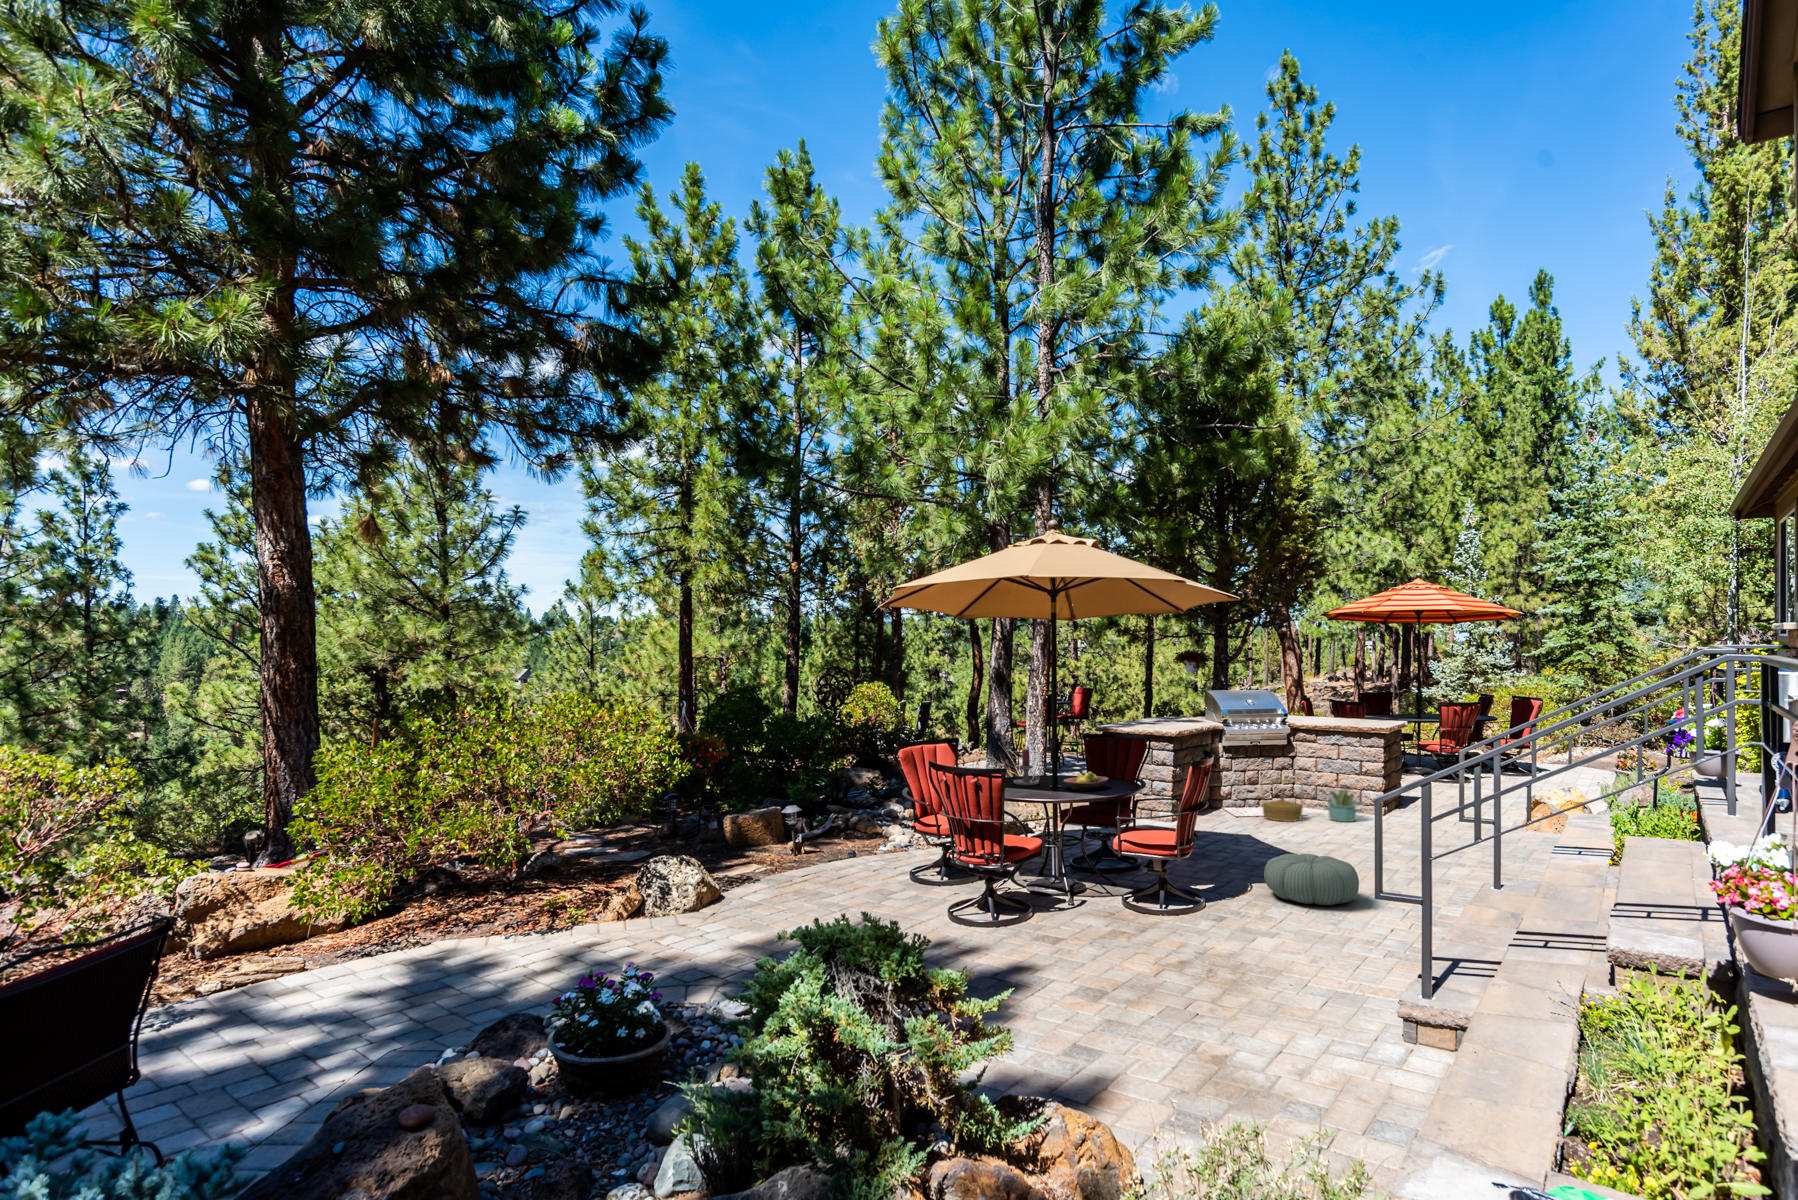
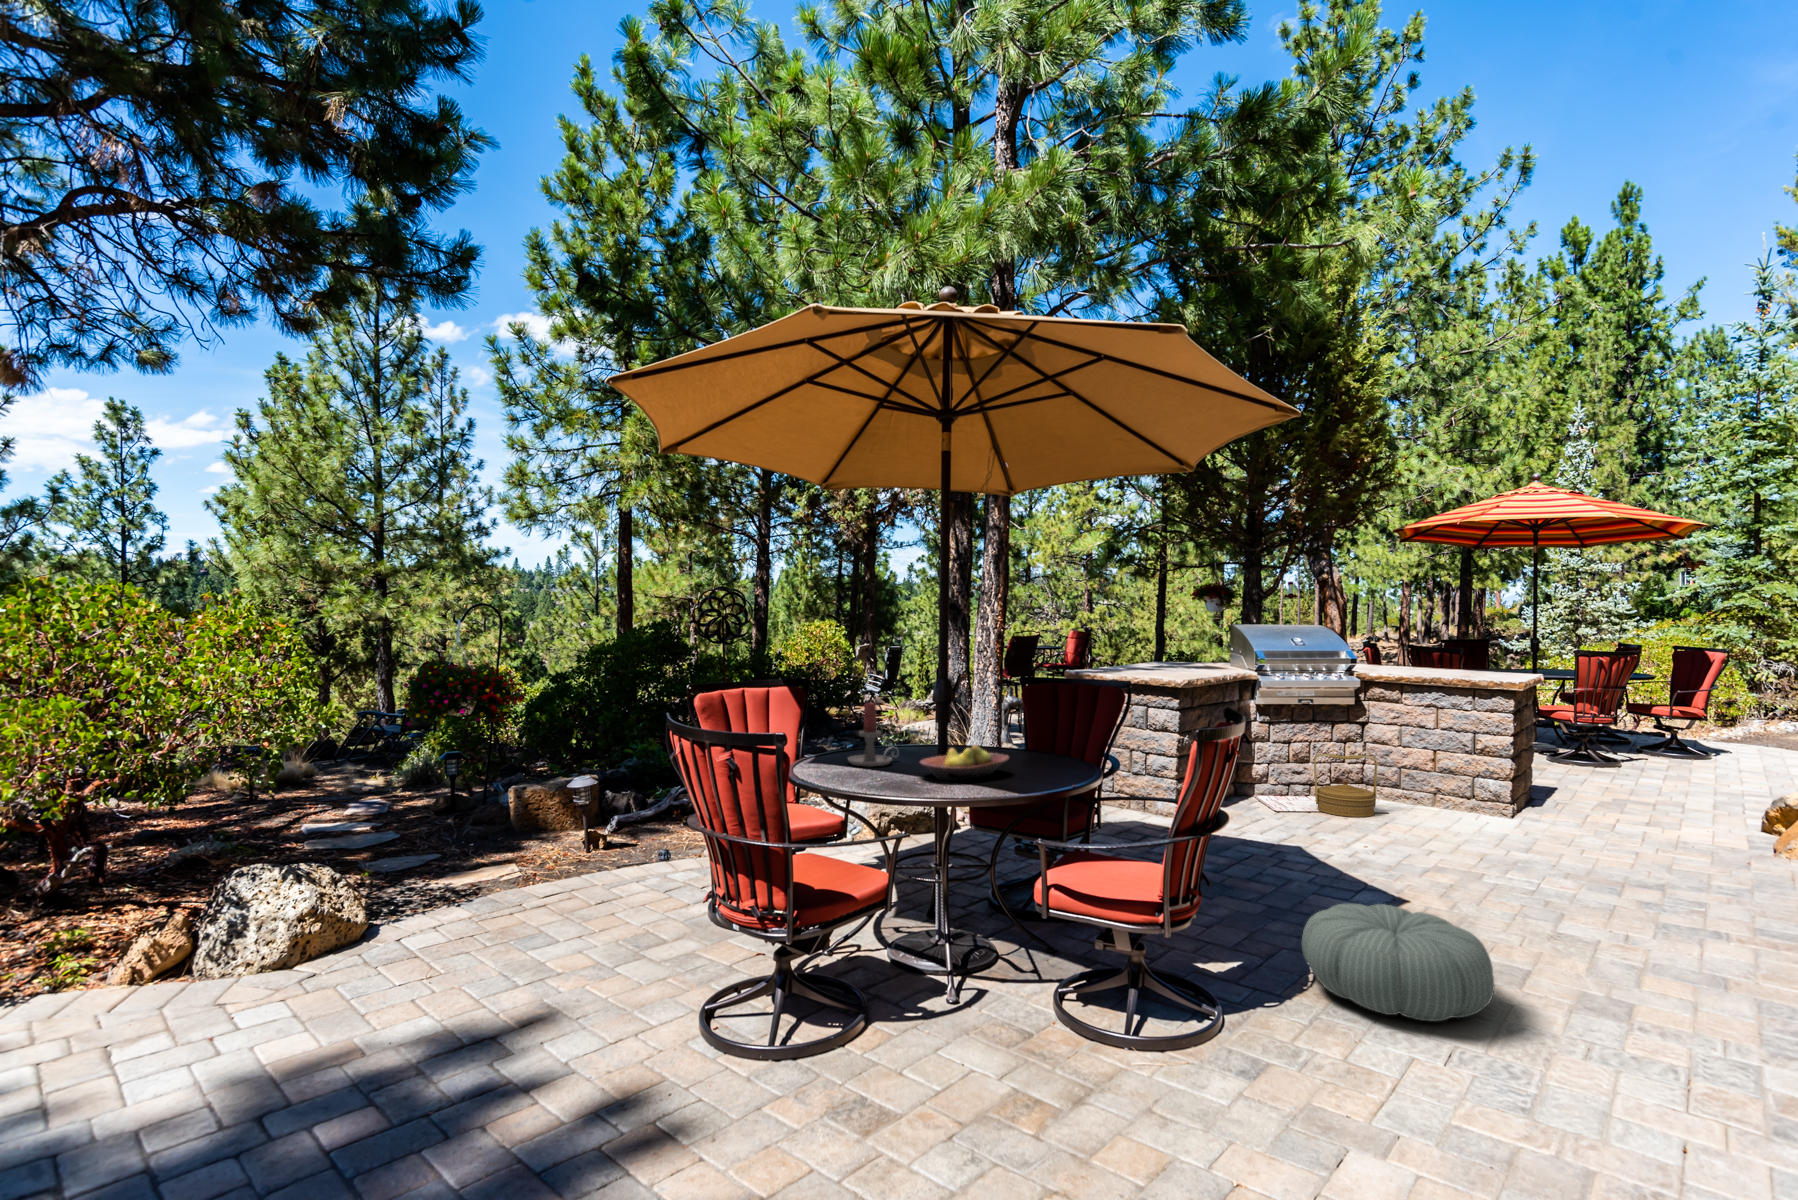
decorative plant: present [1325,790,1363,822] -> none [1409,772,1472,821]

